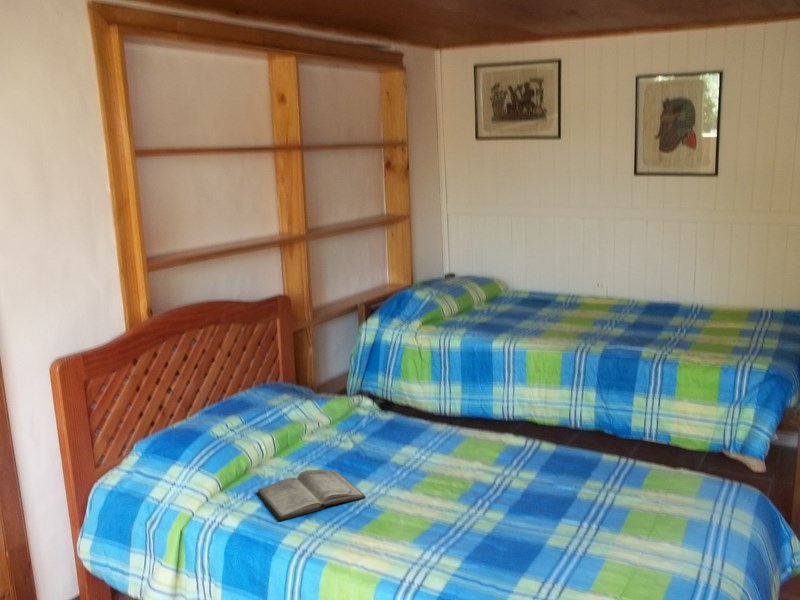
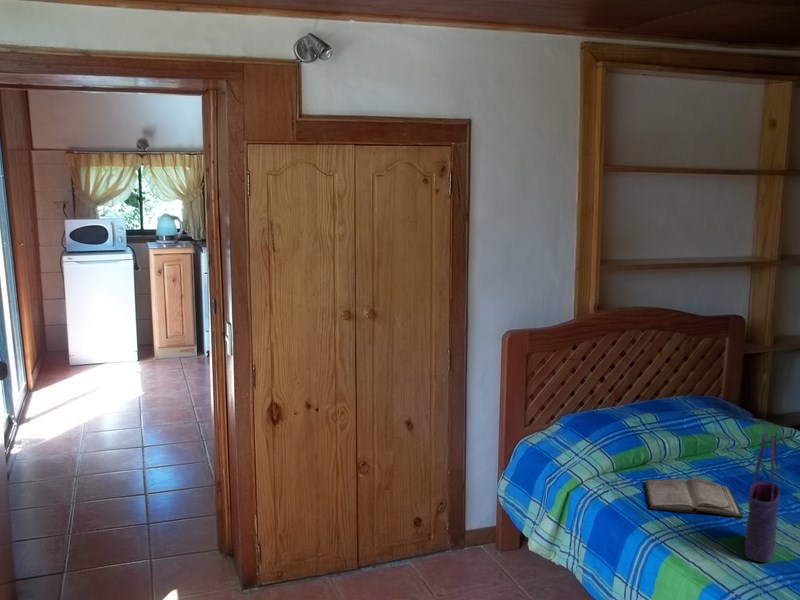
tote bag: none [384,409,416,539] -> present [745,432,780,562]

